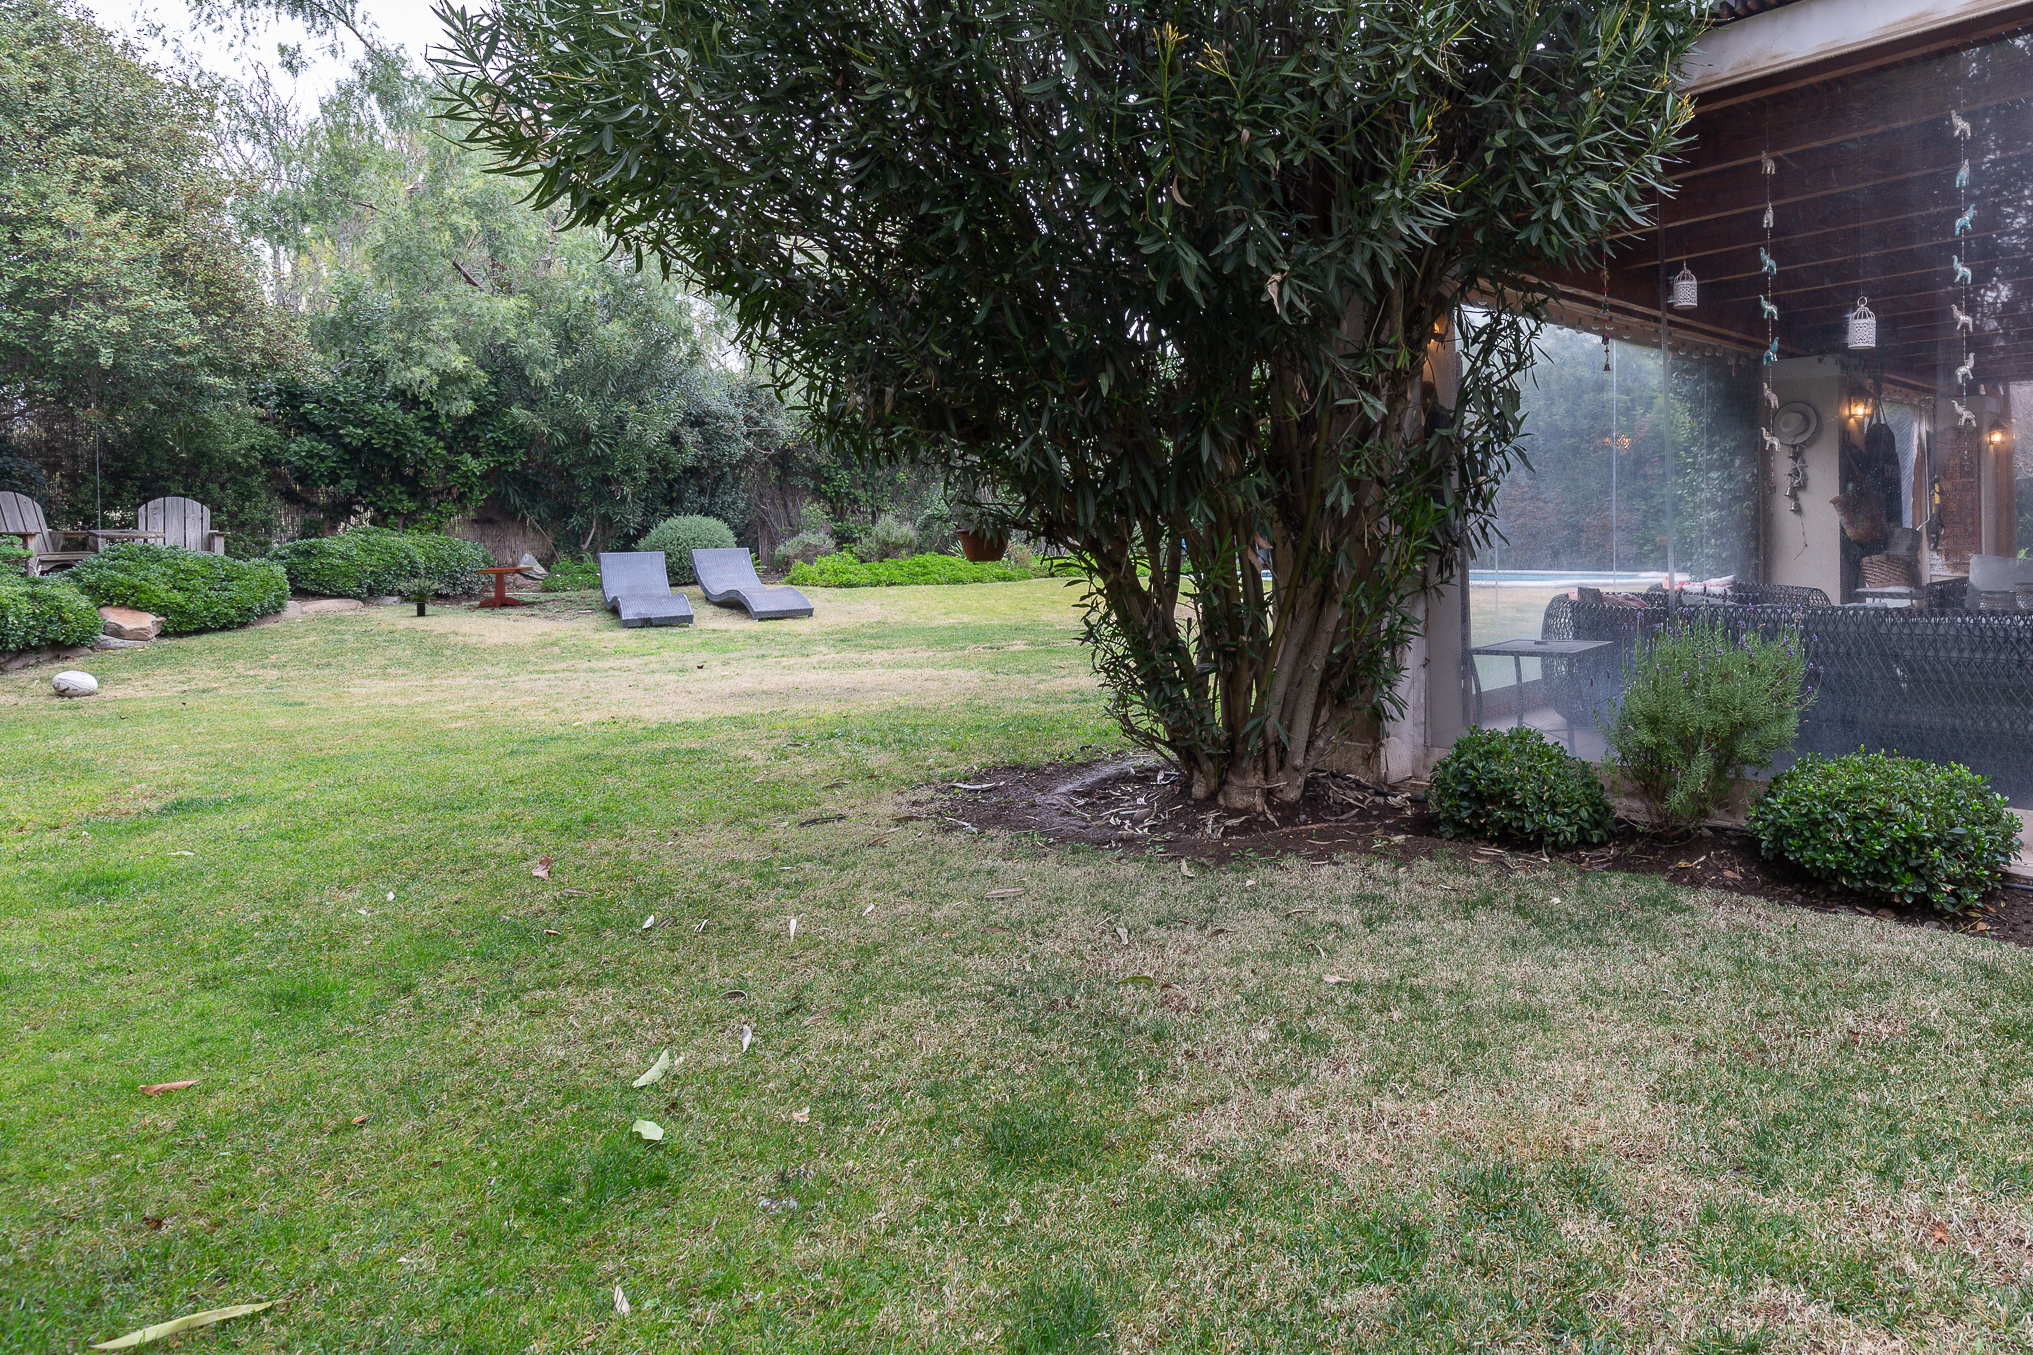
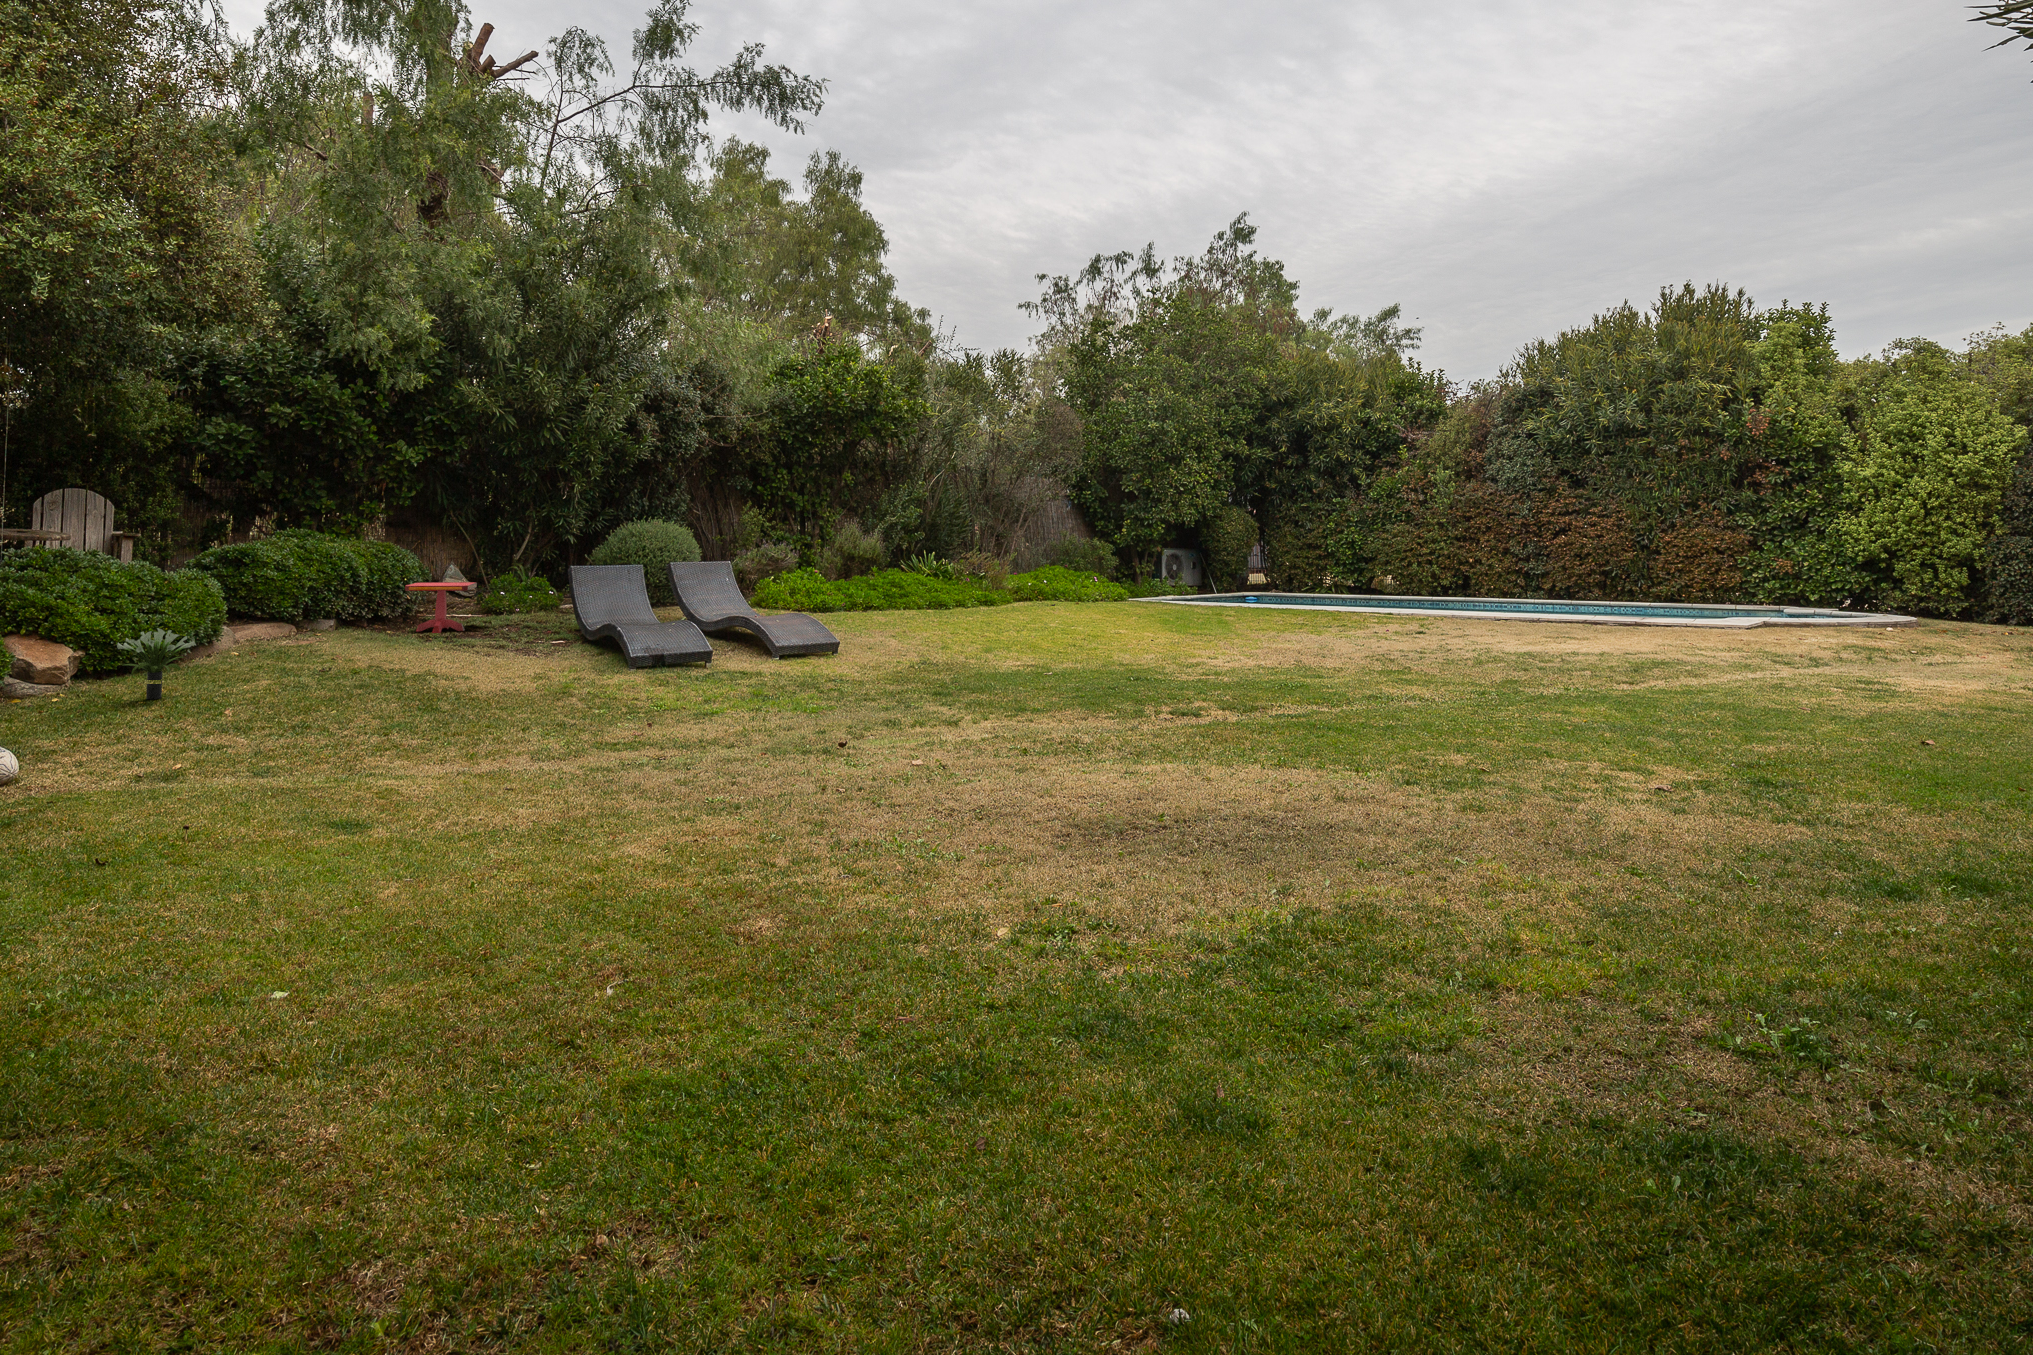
potted plant: present [400,578,444,616] -> present [117,628,196,700]

